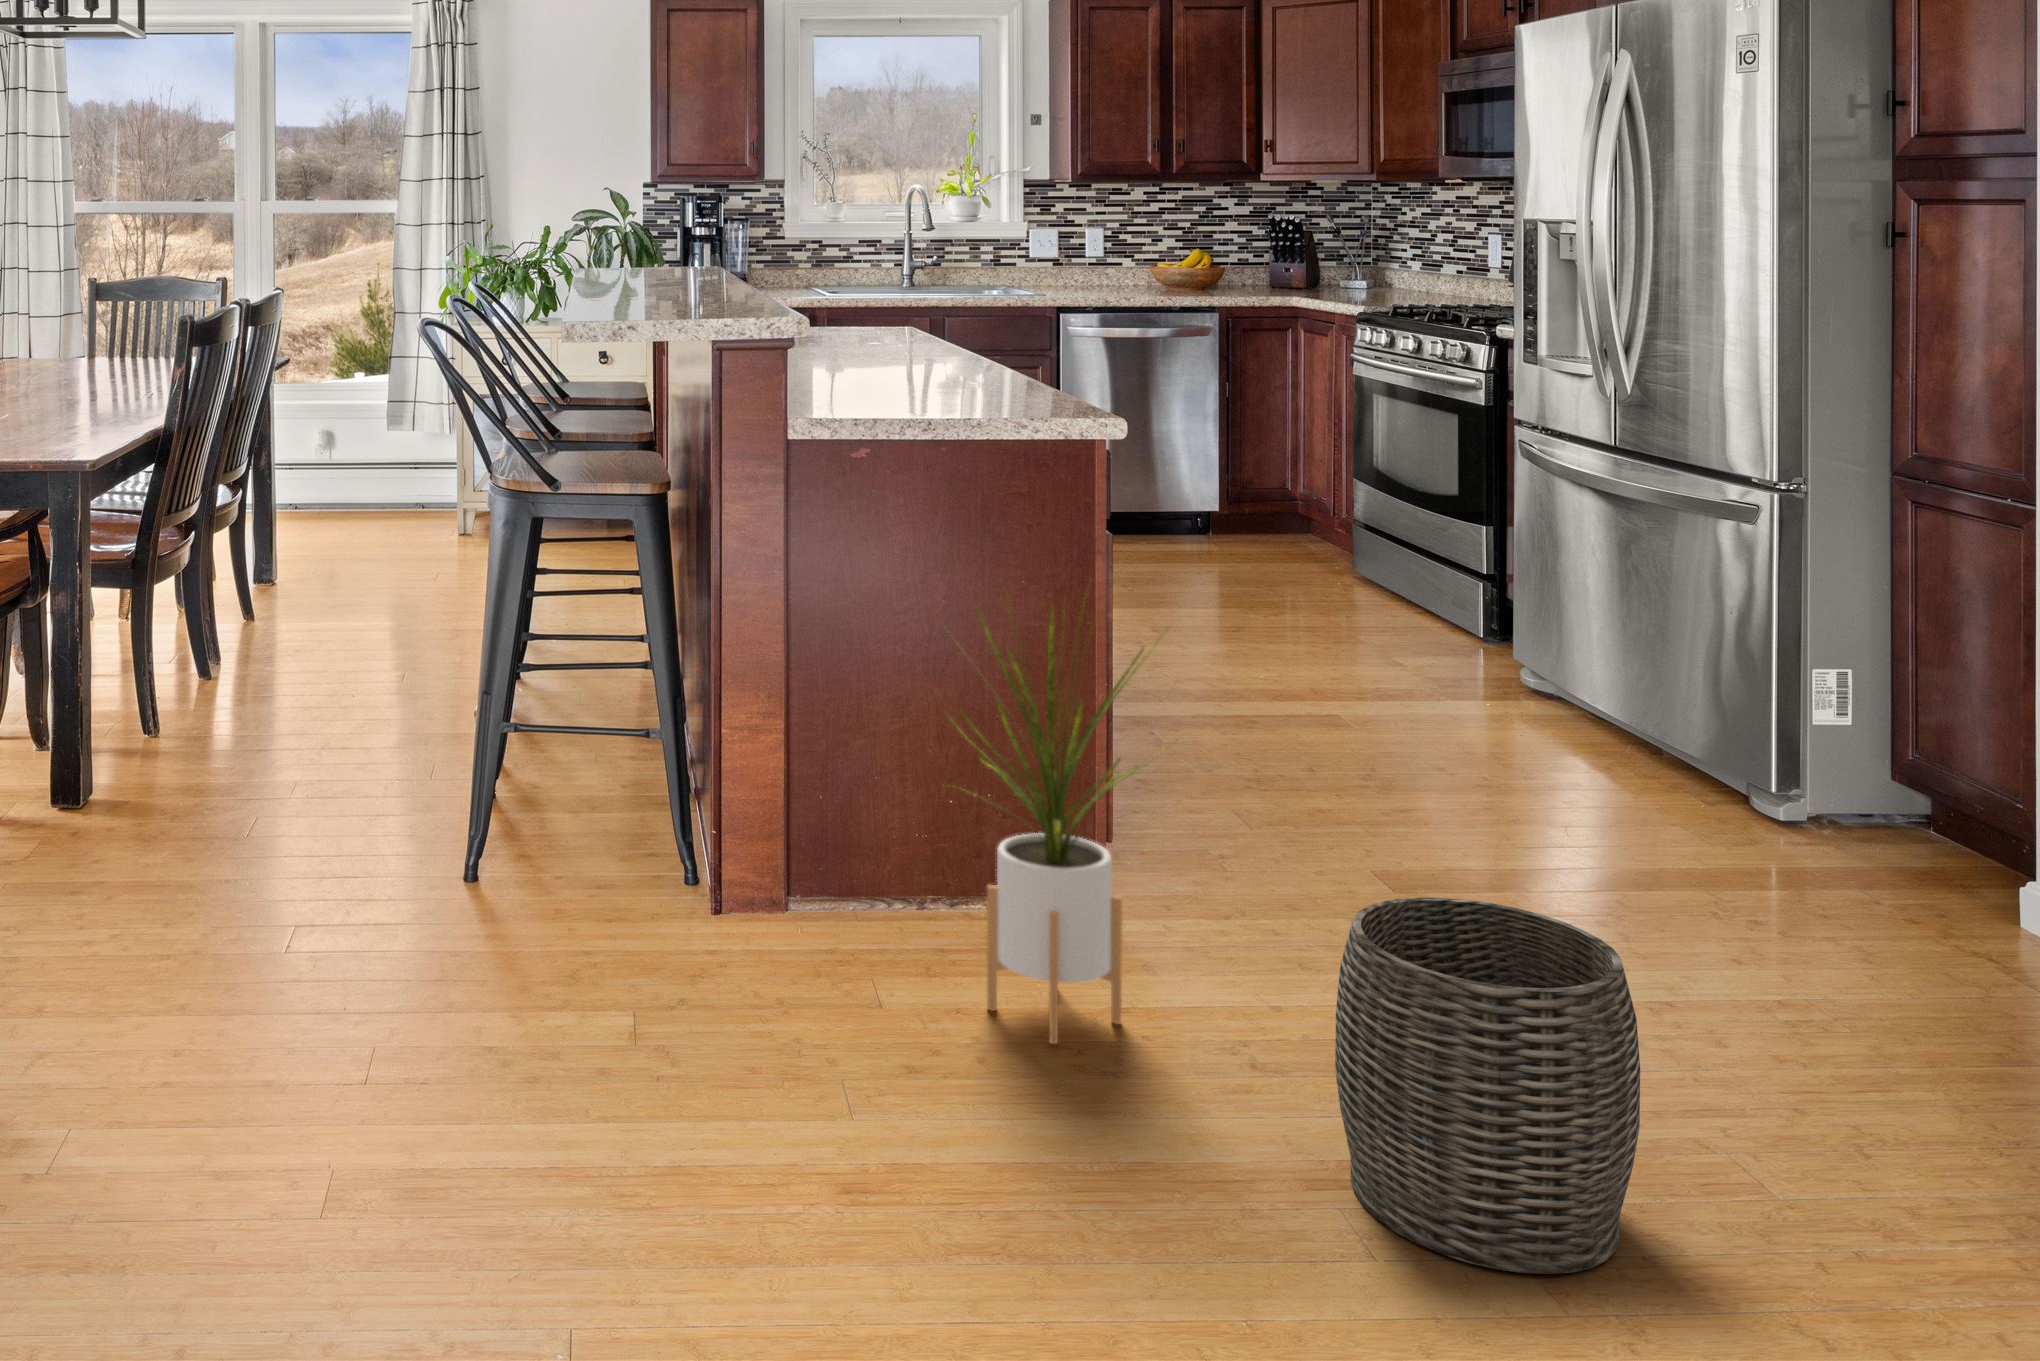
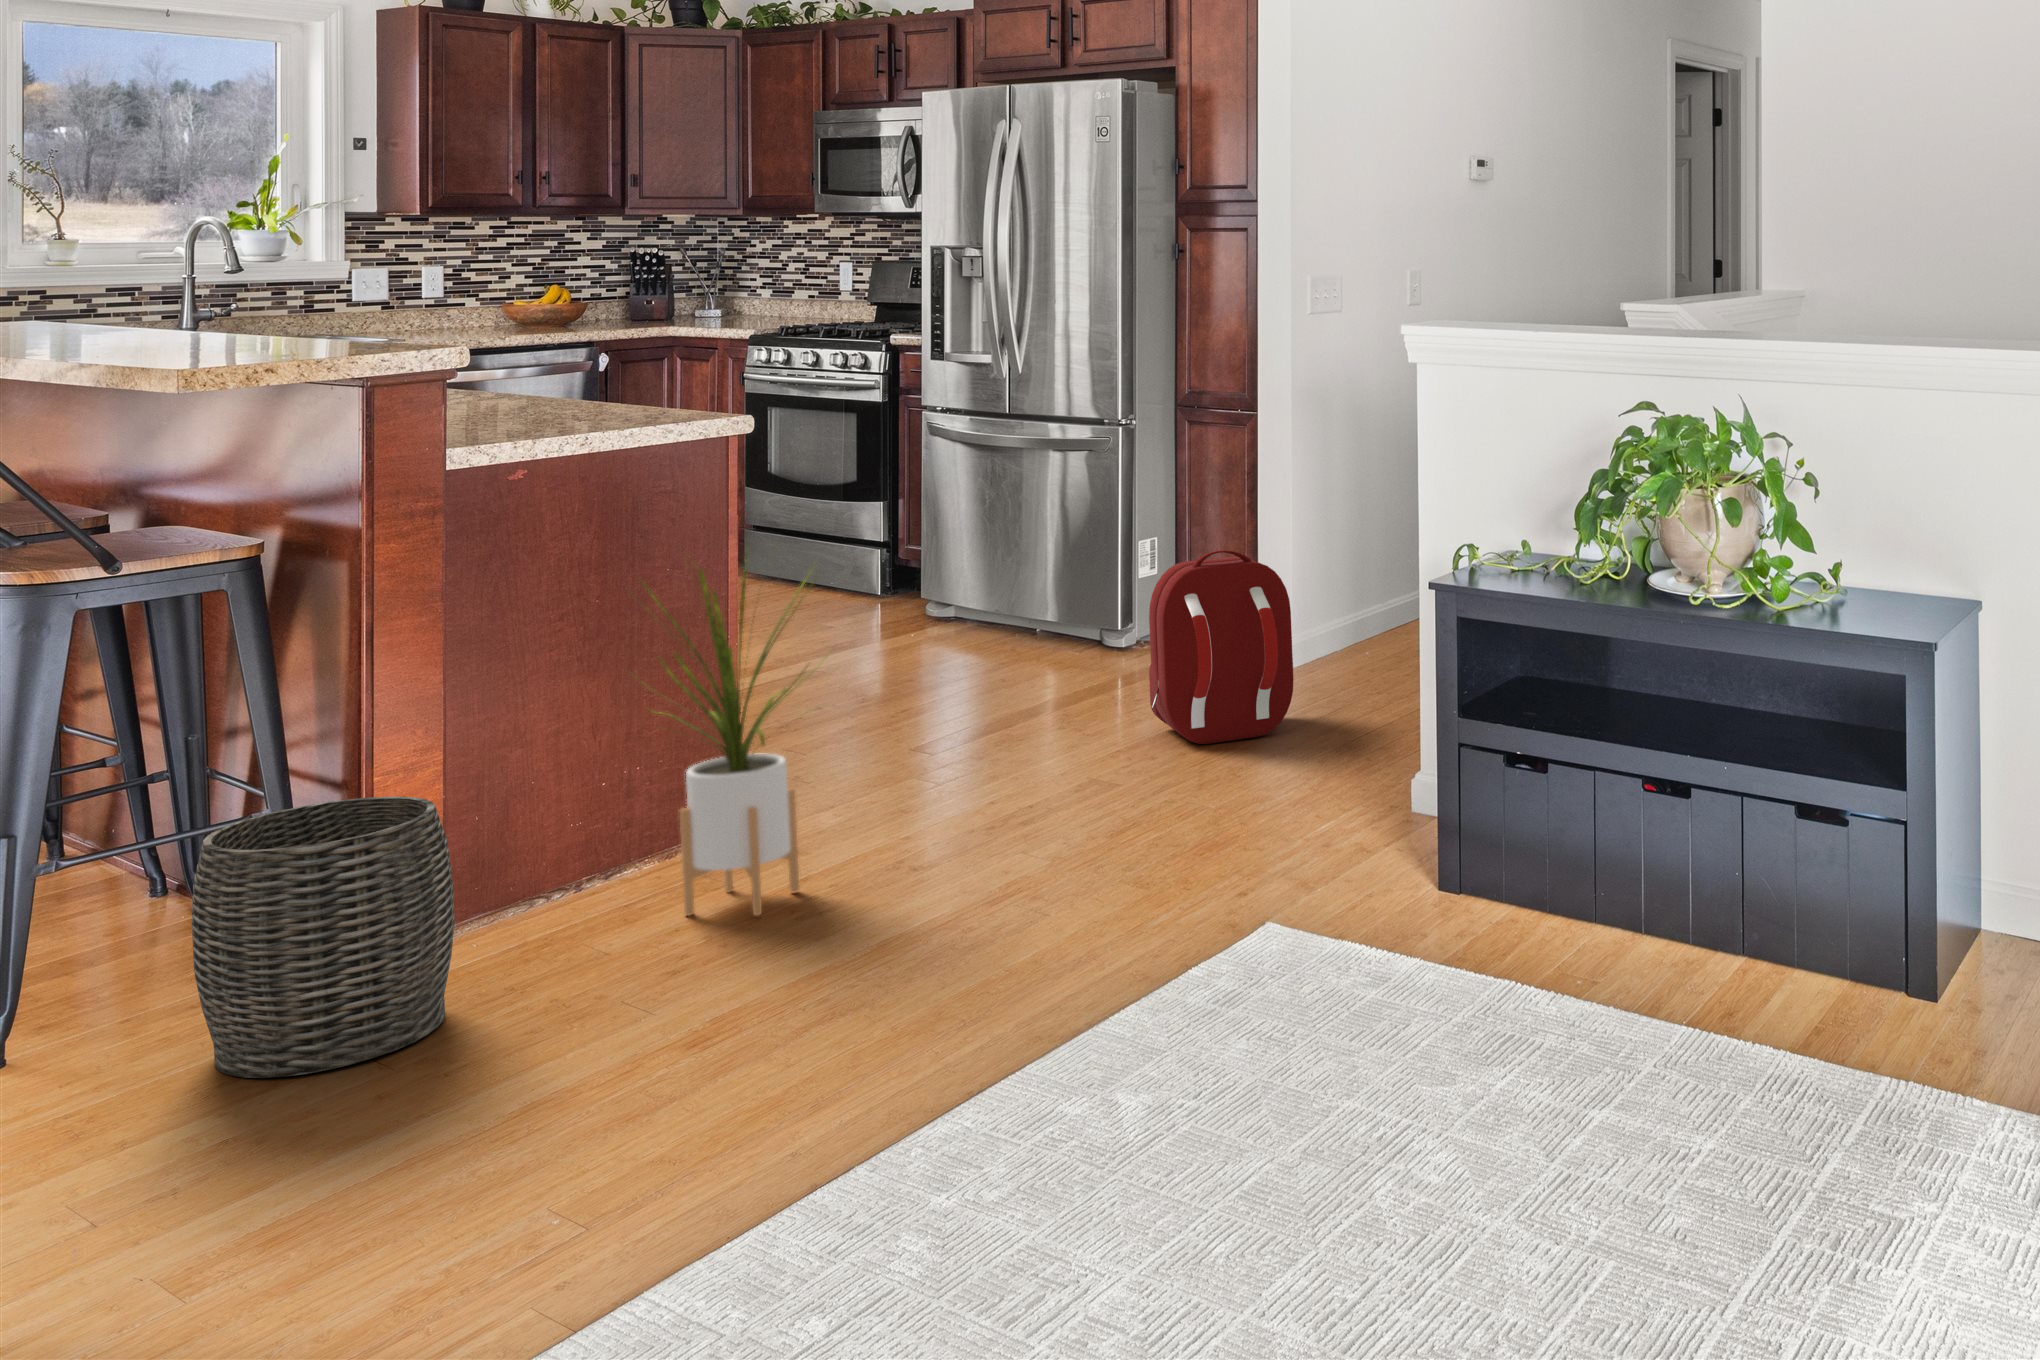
backpack: none [1732,688,2005,991] -> present [1149,550,1294,744]
woven basket: present [1335,897,1640,1274] -> present [192,797,455,1078]

